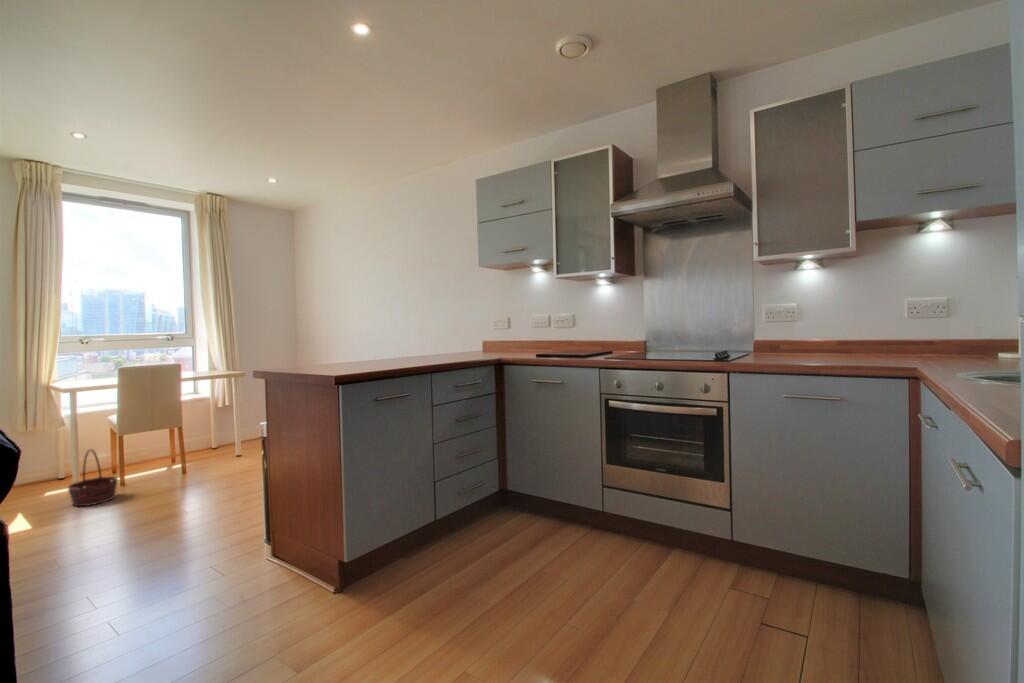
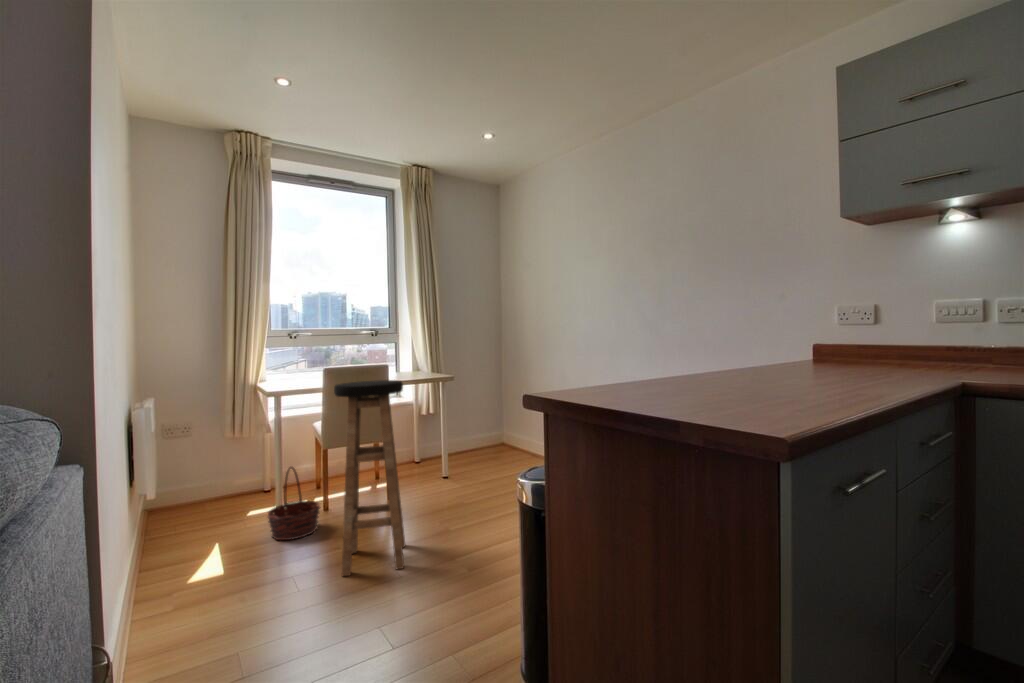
bar stool: none [131,380,193,518] -> present [334,380,405,576]

